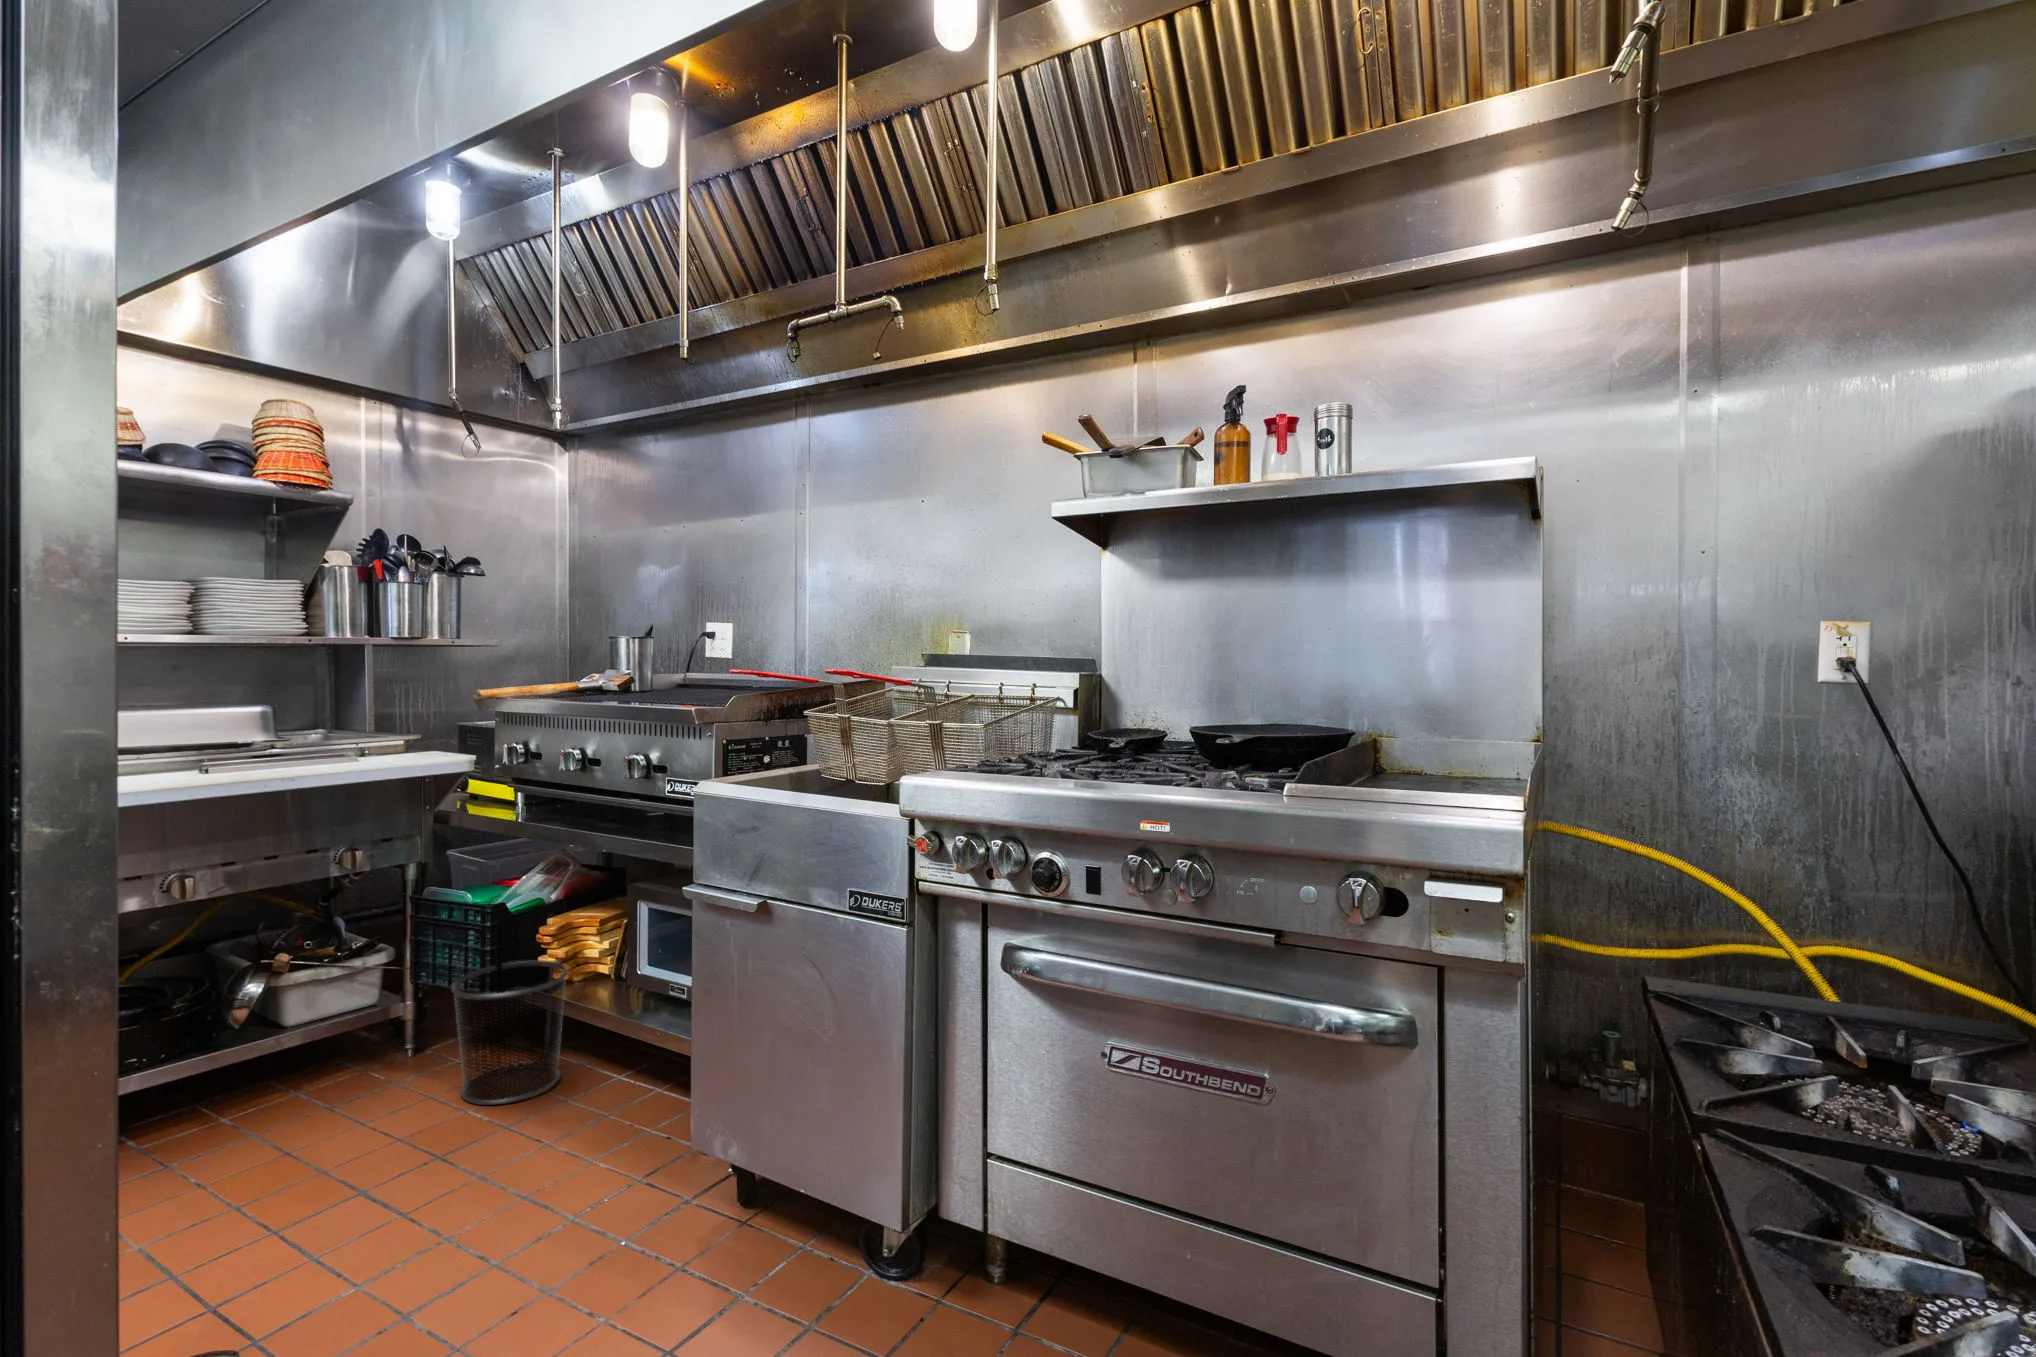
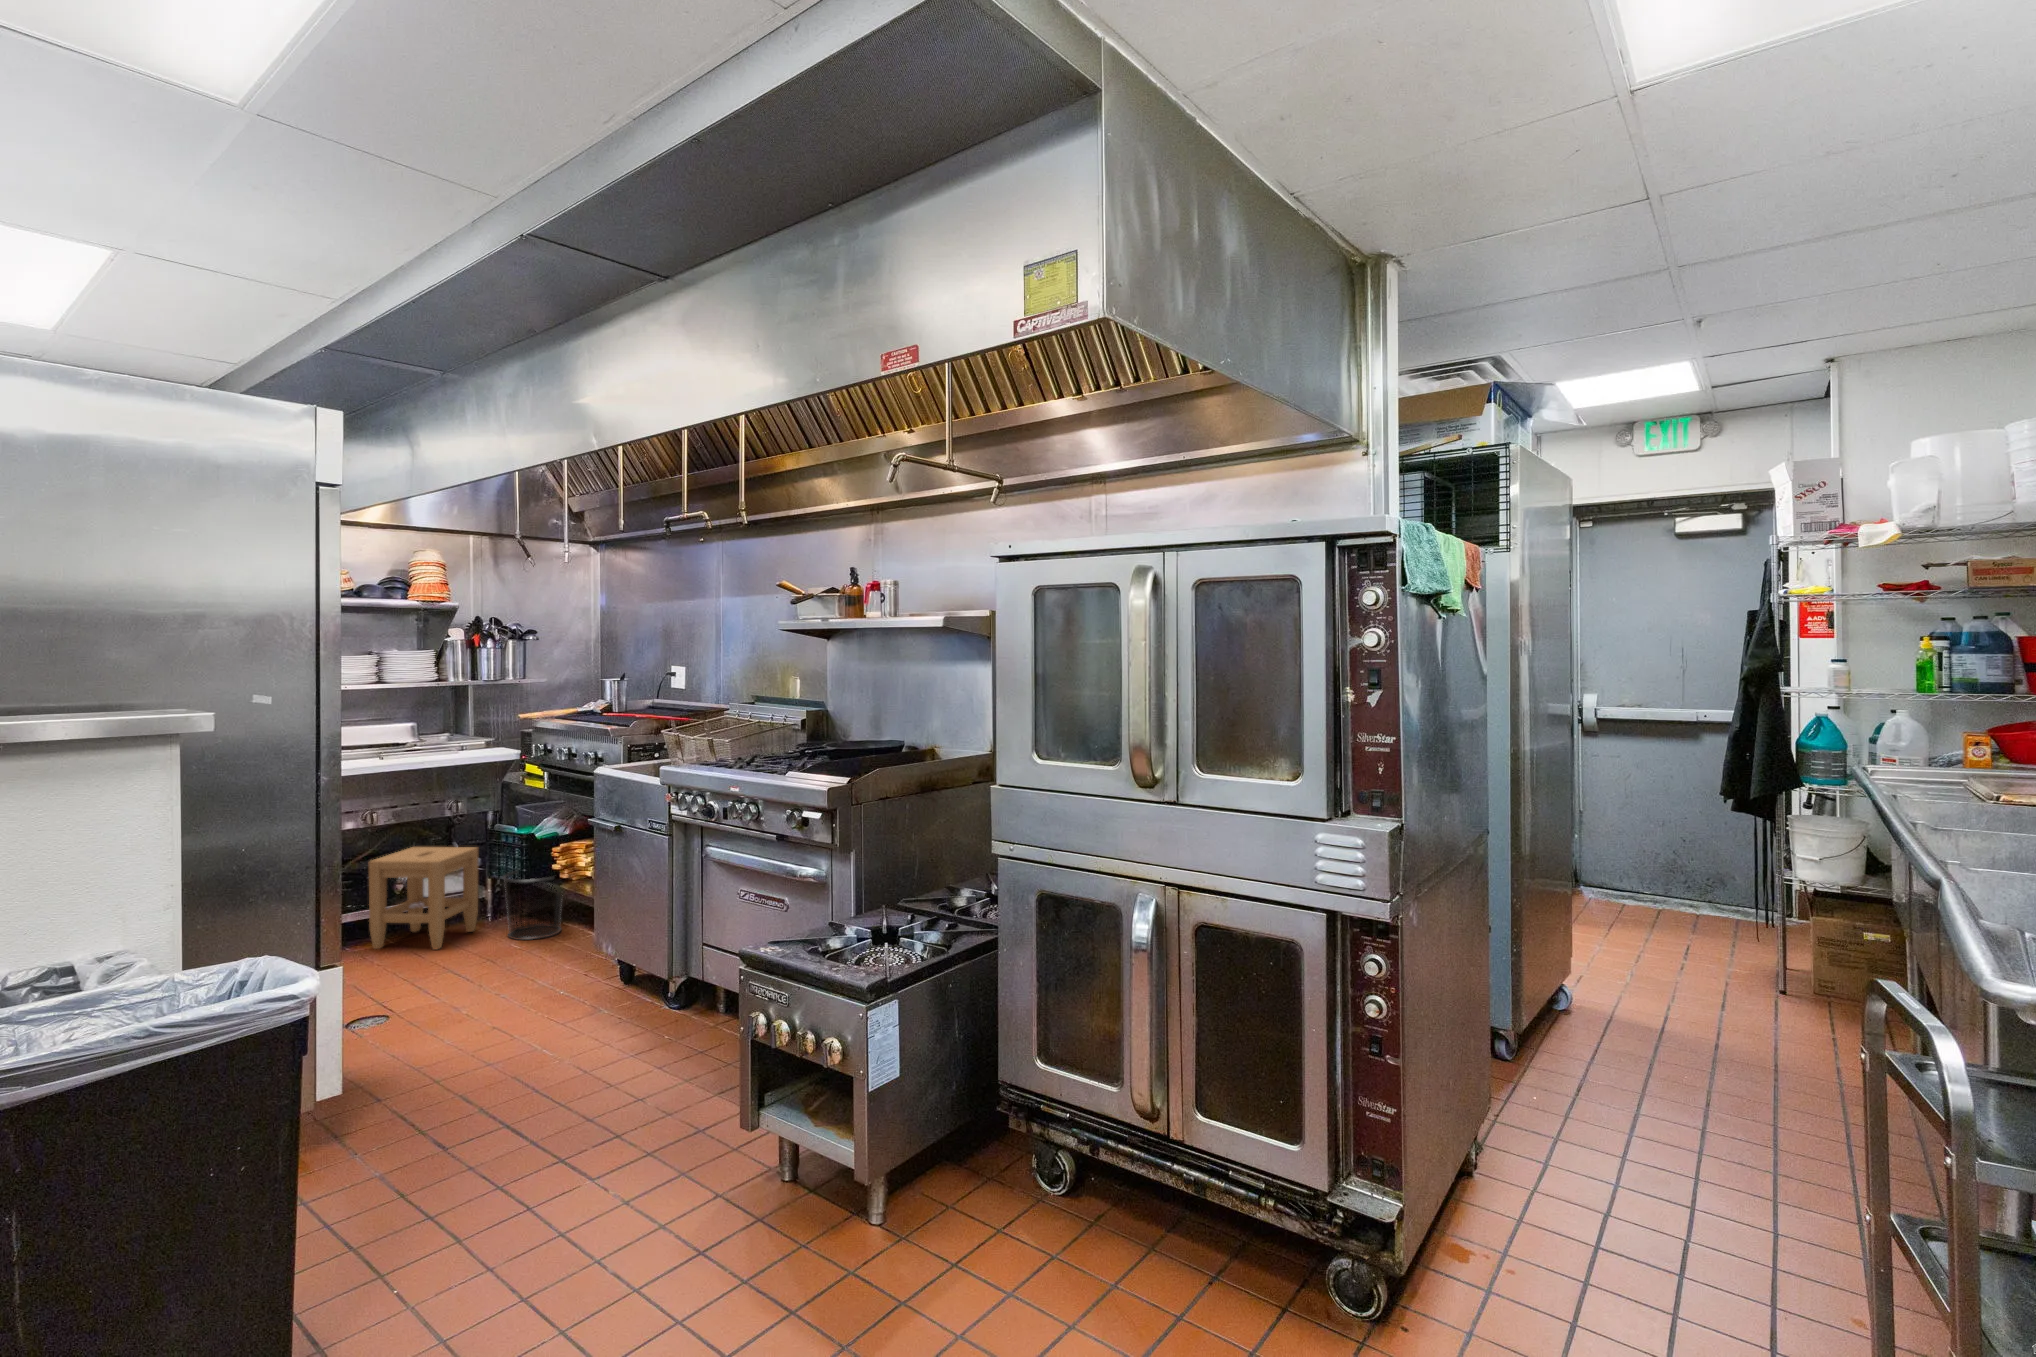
stool: none [174,933,400,1156] -> present [369,847,478,949]

